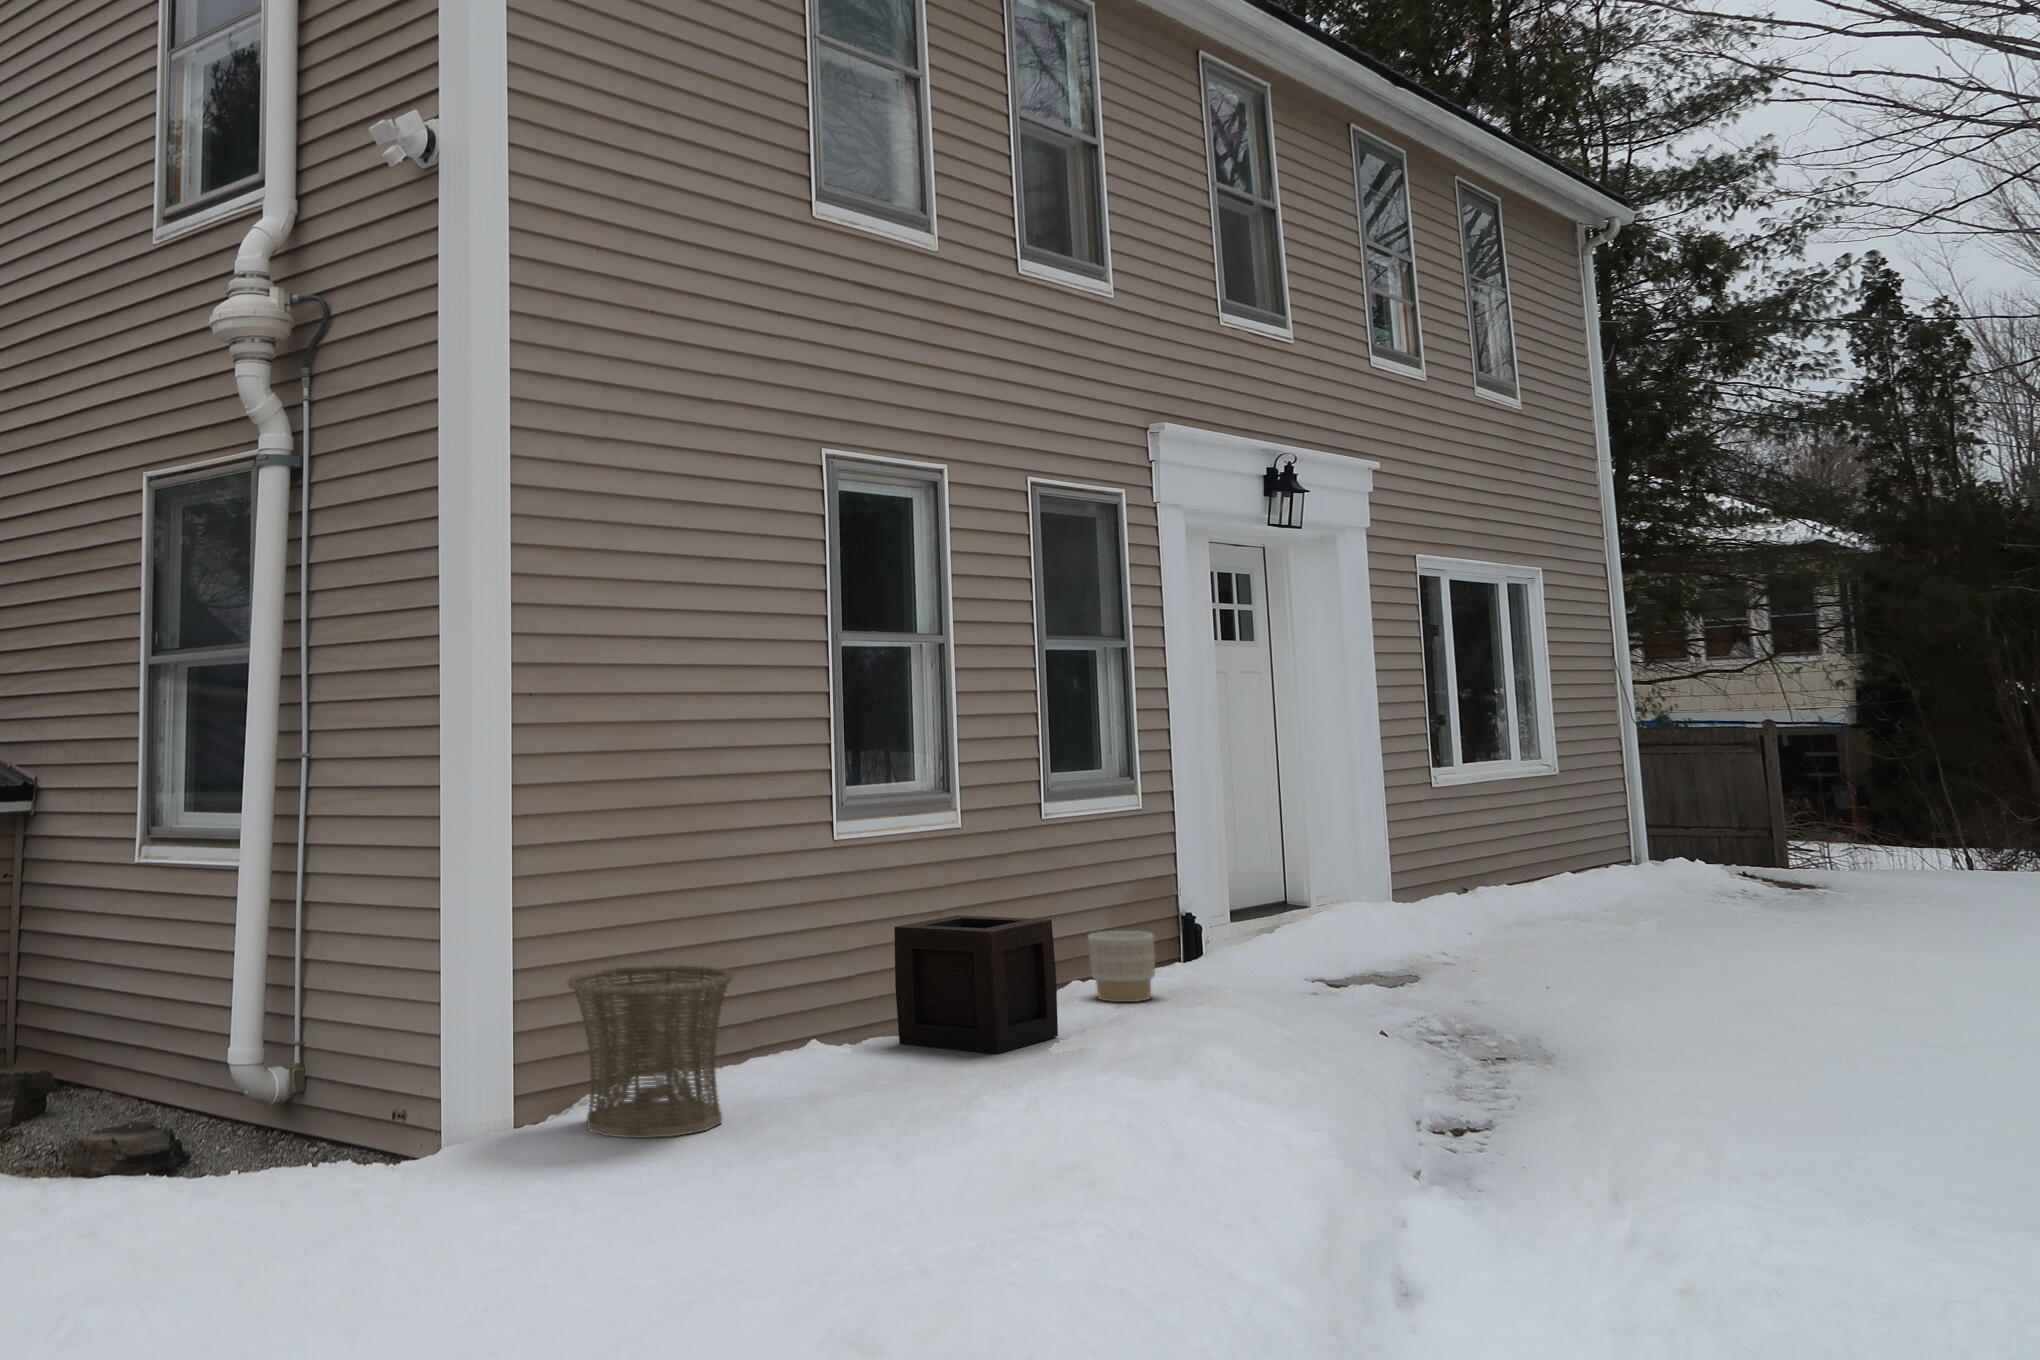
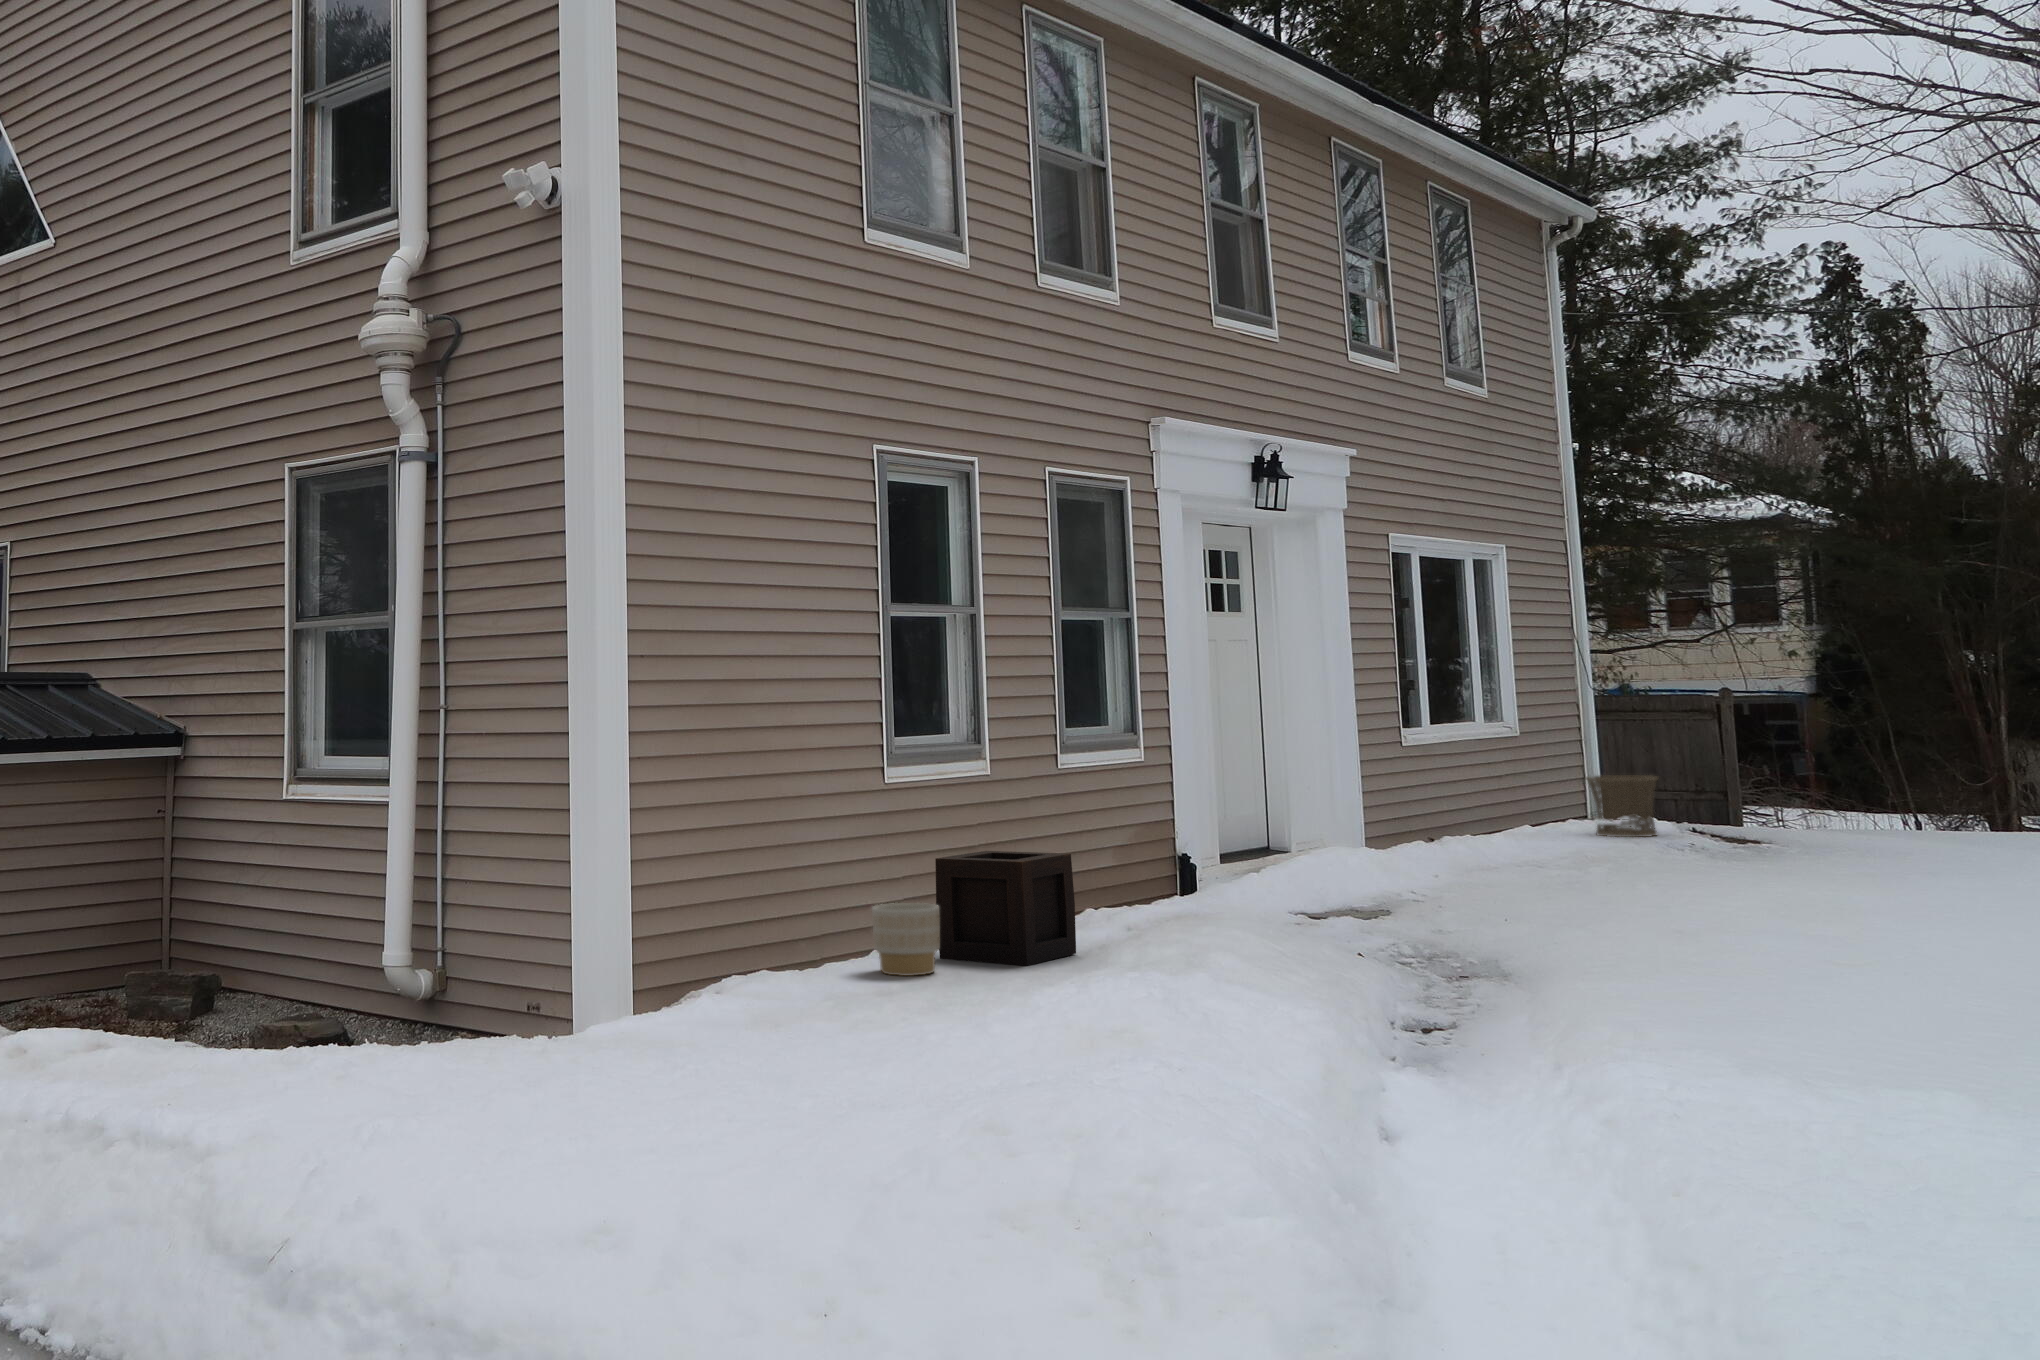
planter: present [1088,931,1155,1002] -> present [872,903,939,976]
basket: present [568,965,733,1138] -> present [1586,775,1658,837]

